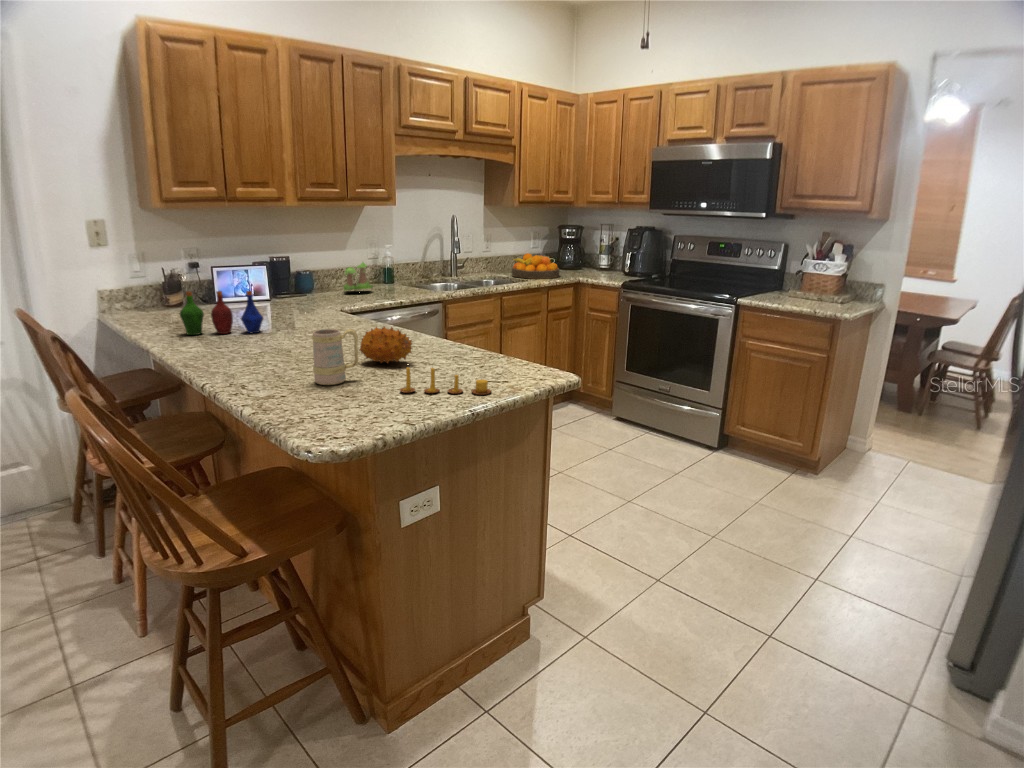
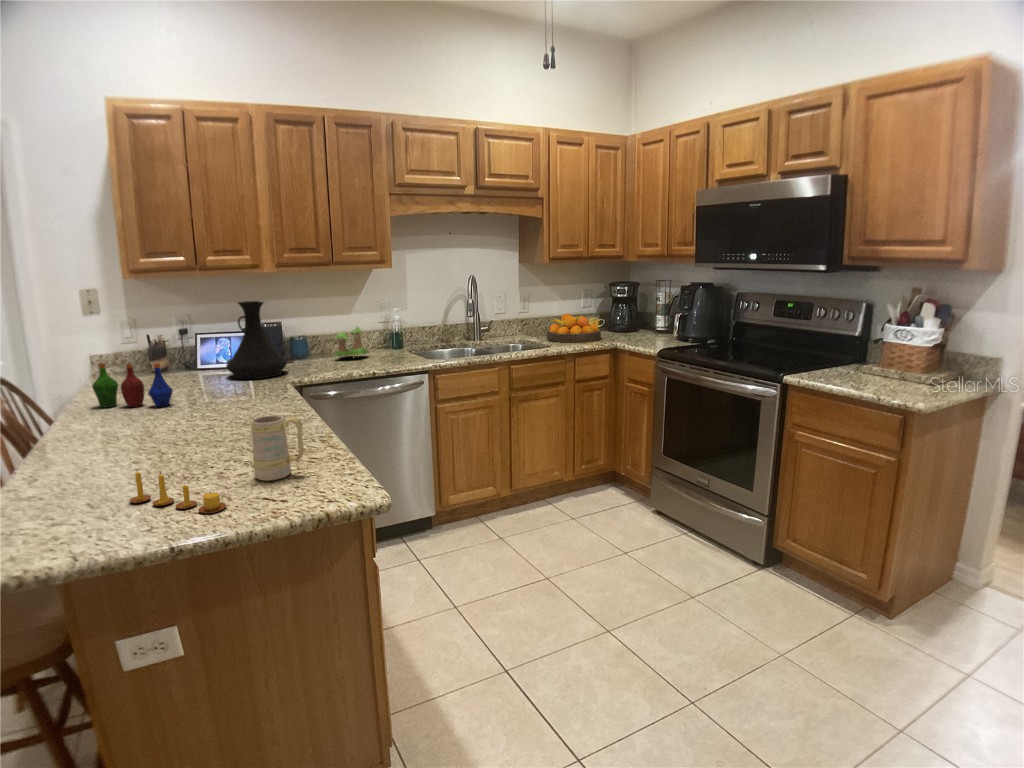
vase: none [263,234,321,310] -> present [226,301,287,379]
fruit: present [359,327,412,363] -> none [169,413,226,457]
mug: present [312,329,358,385] -> present [251,415,304,481]

